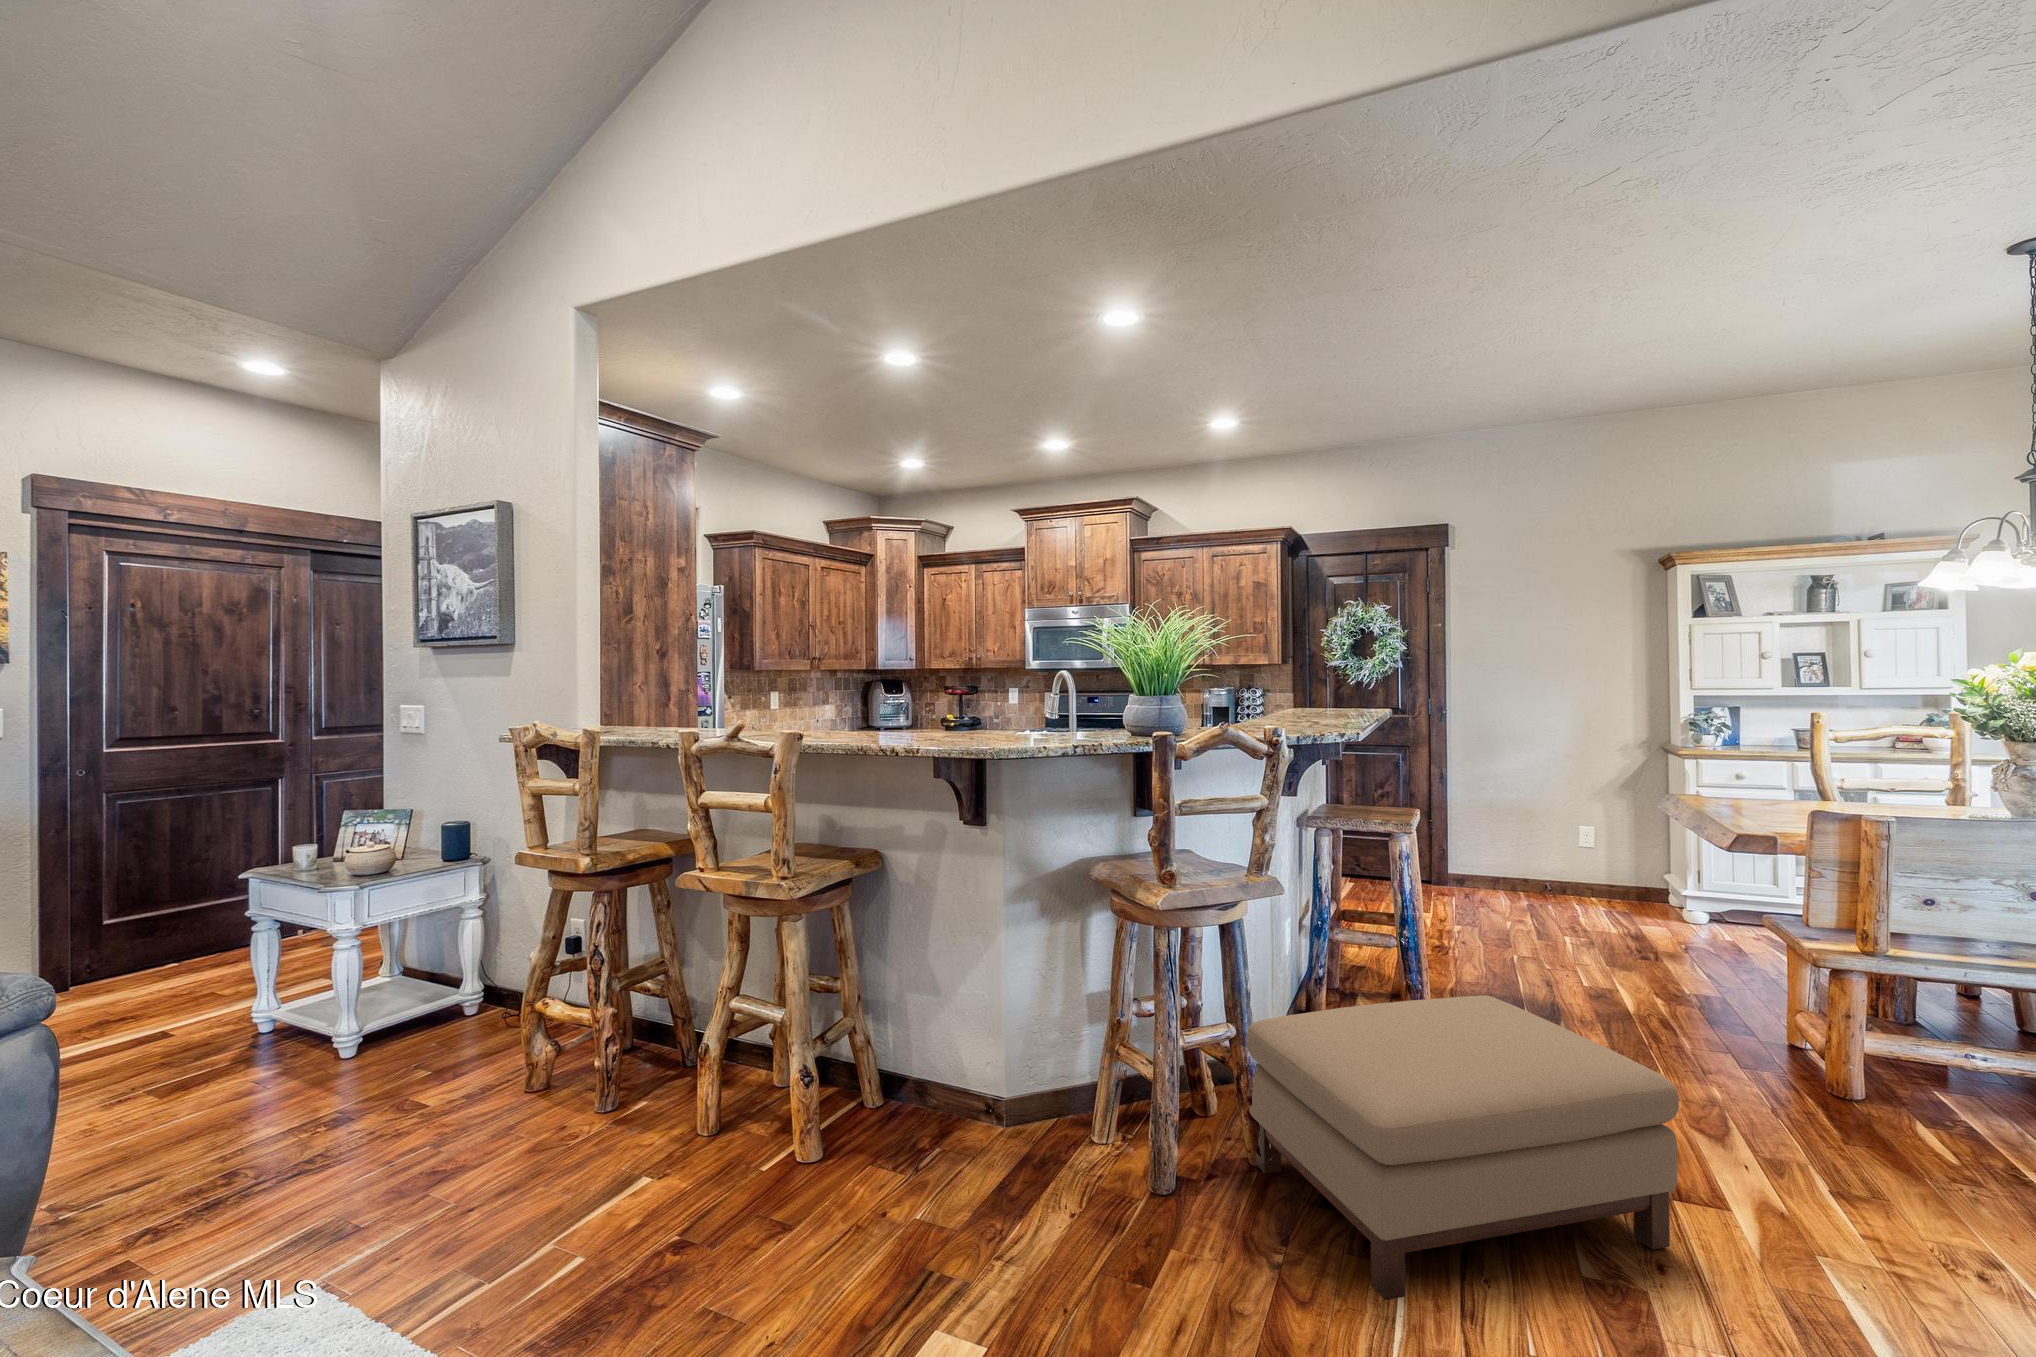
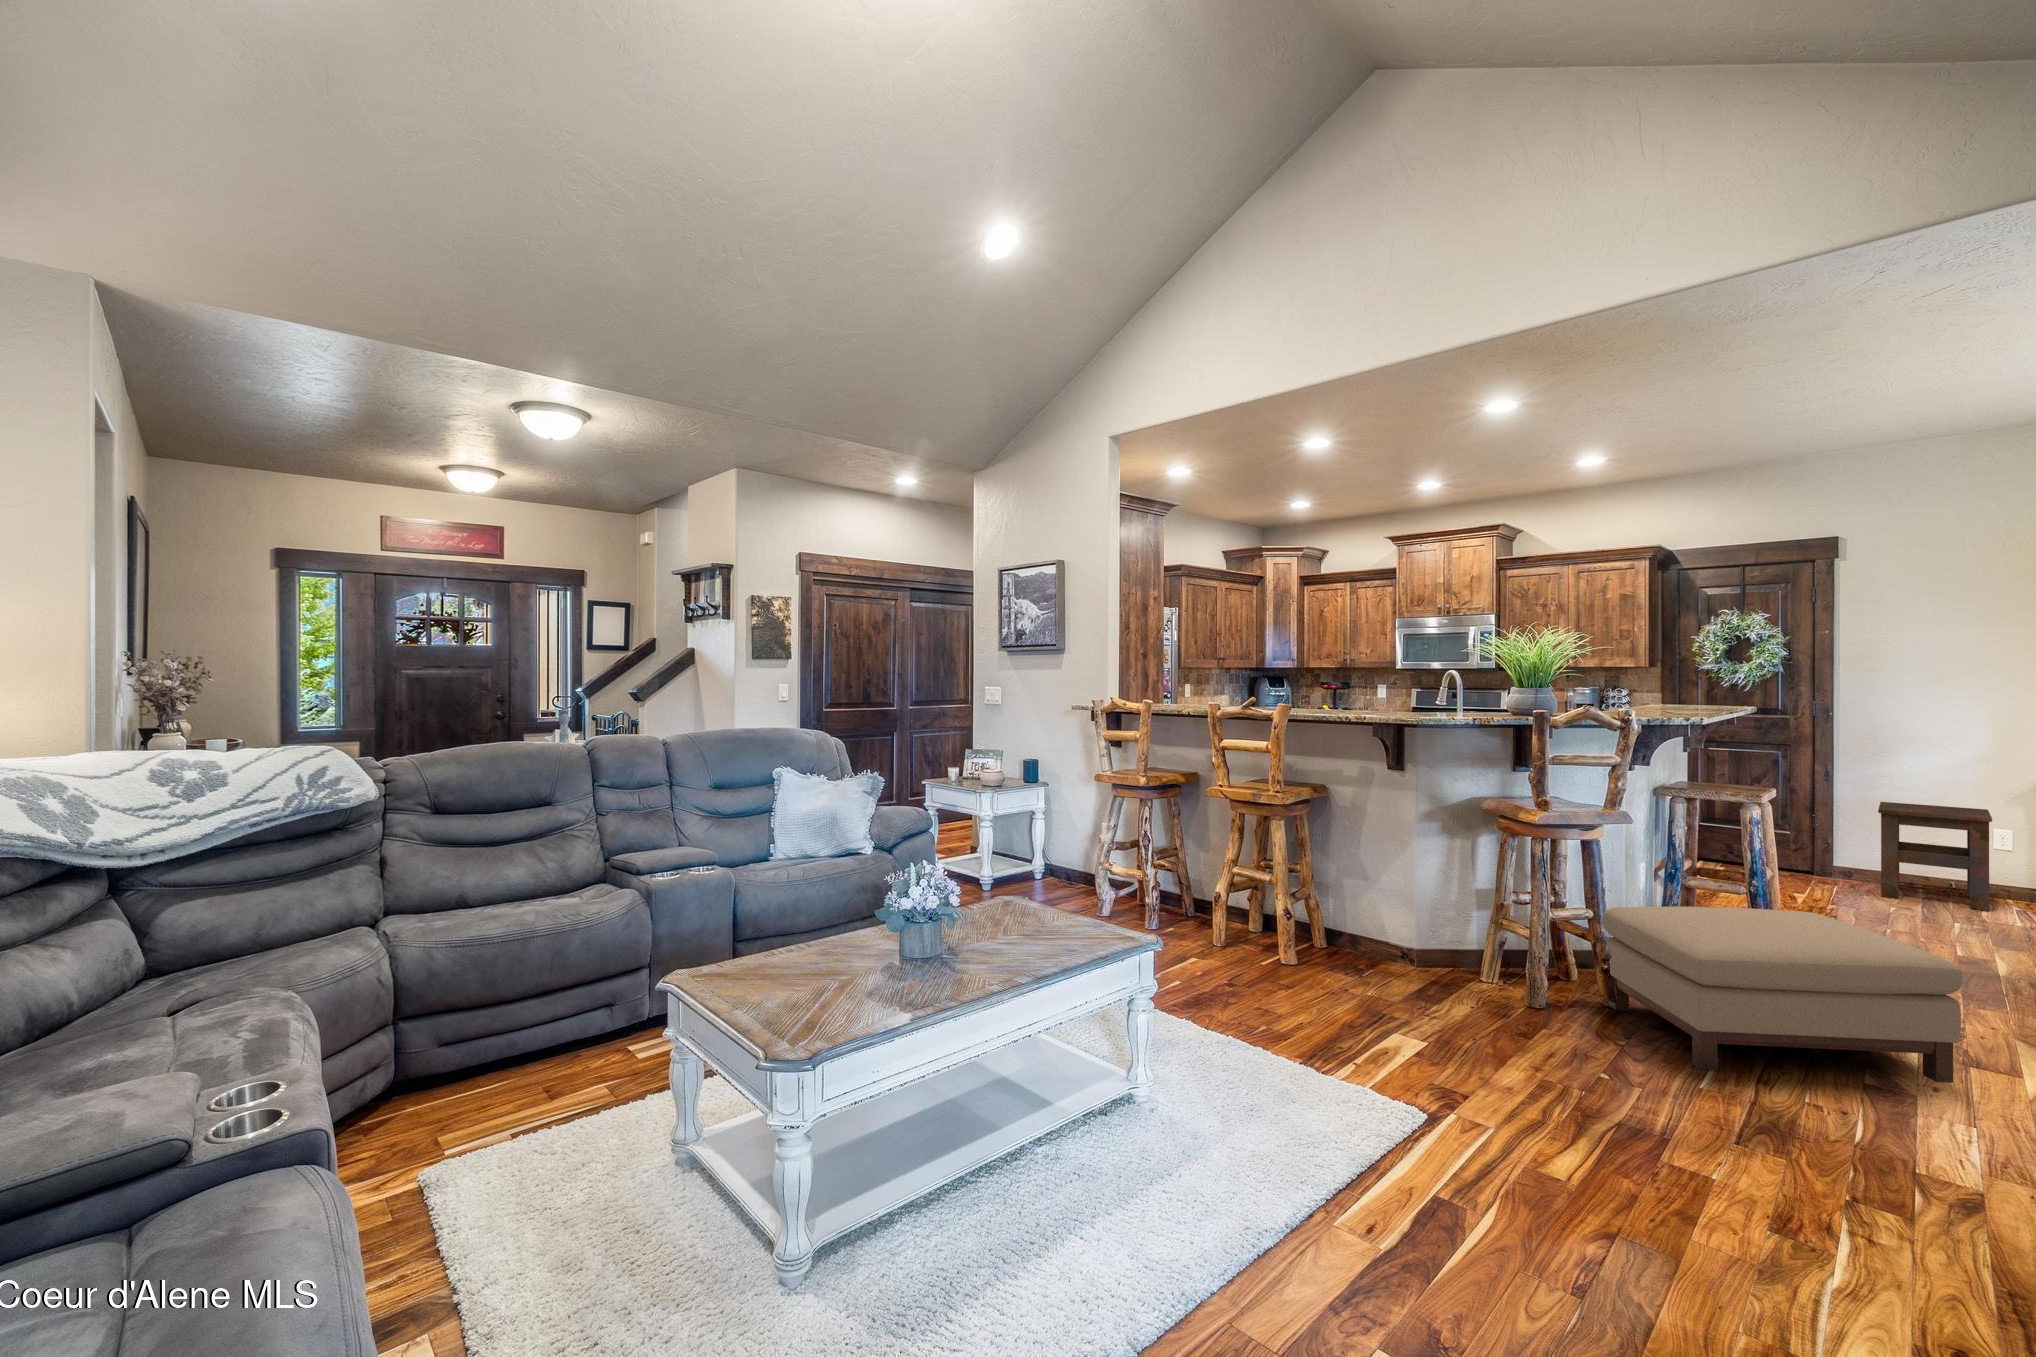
side table: none [1493,808,1592,922] -> present [1878,802,1992,911]

